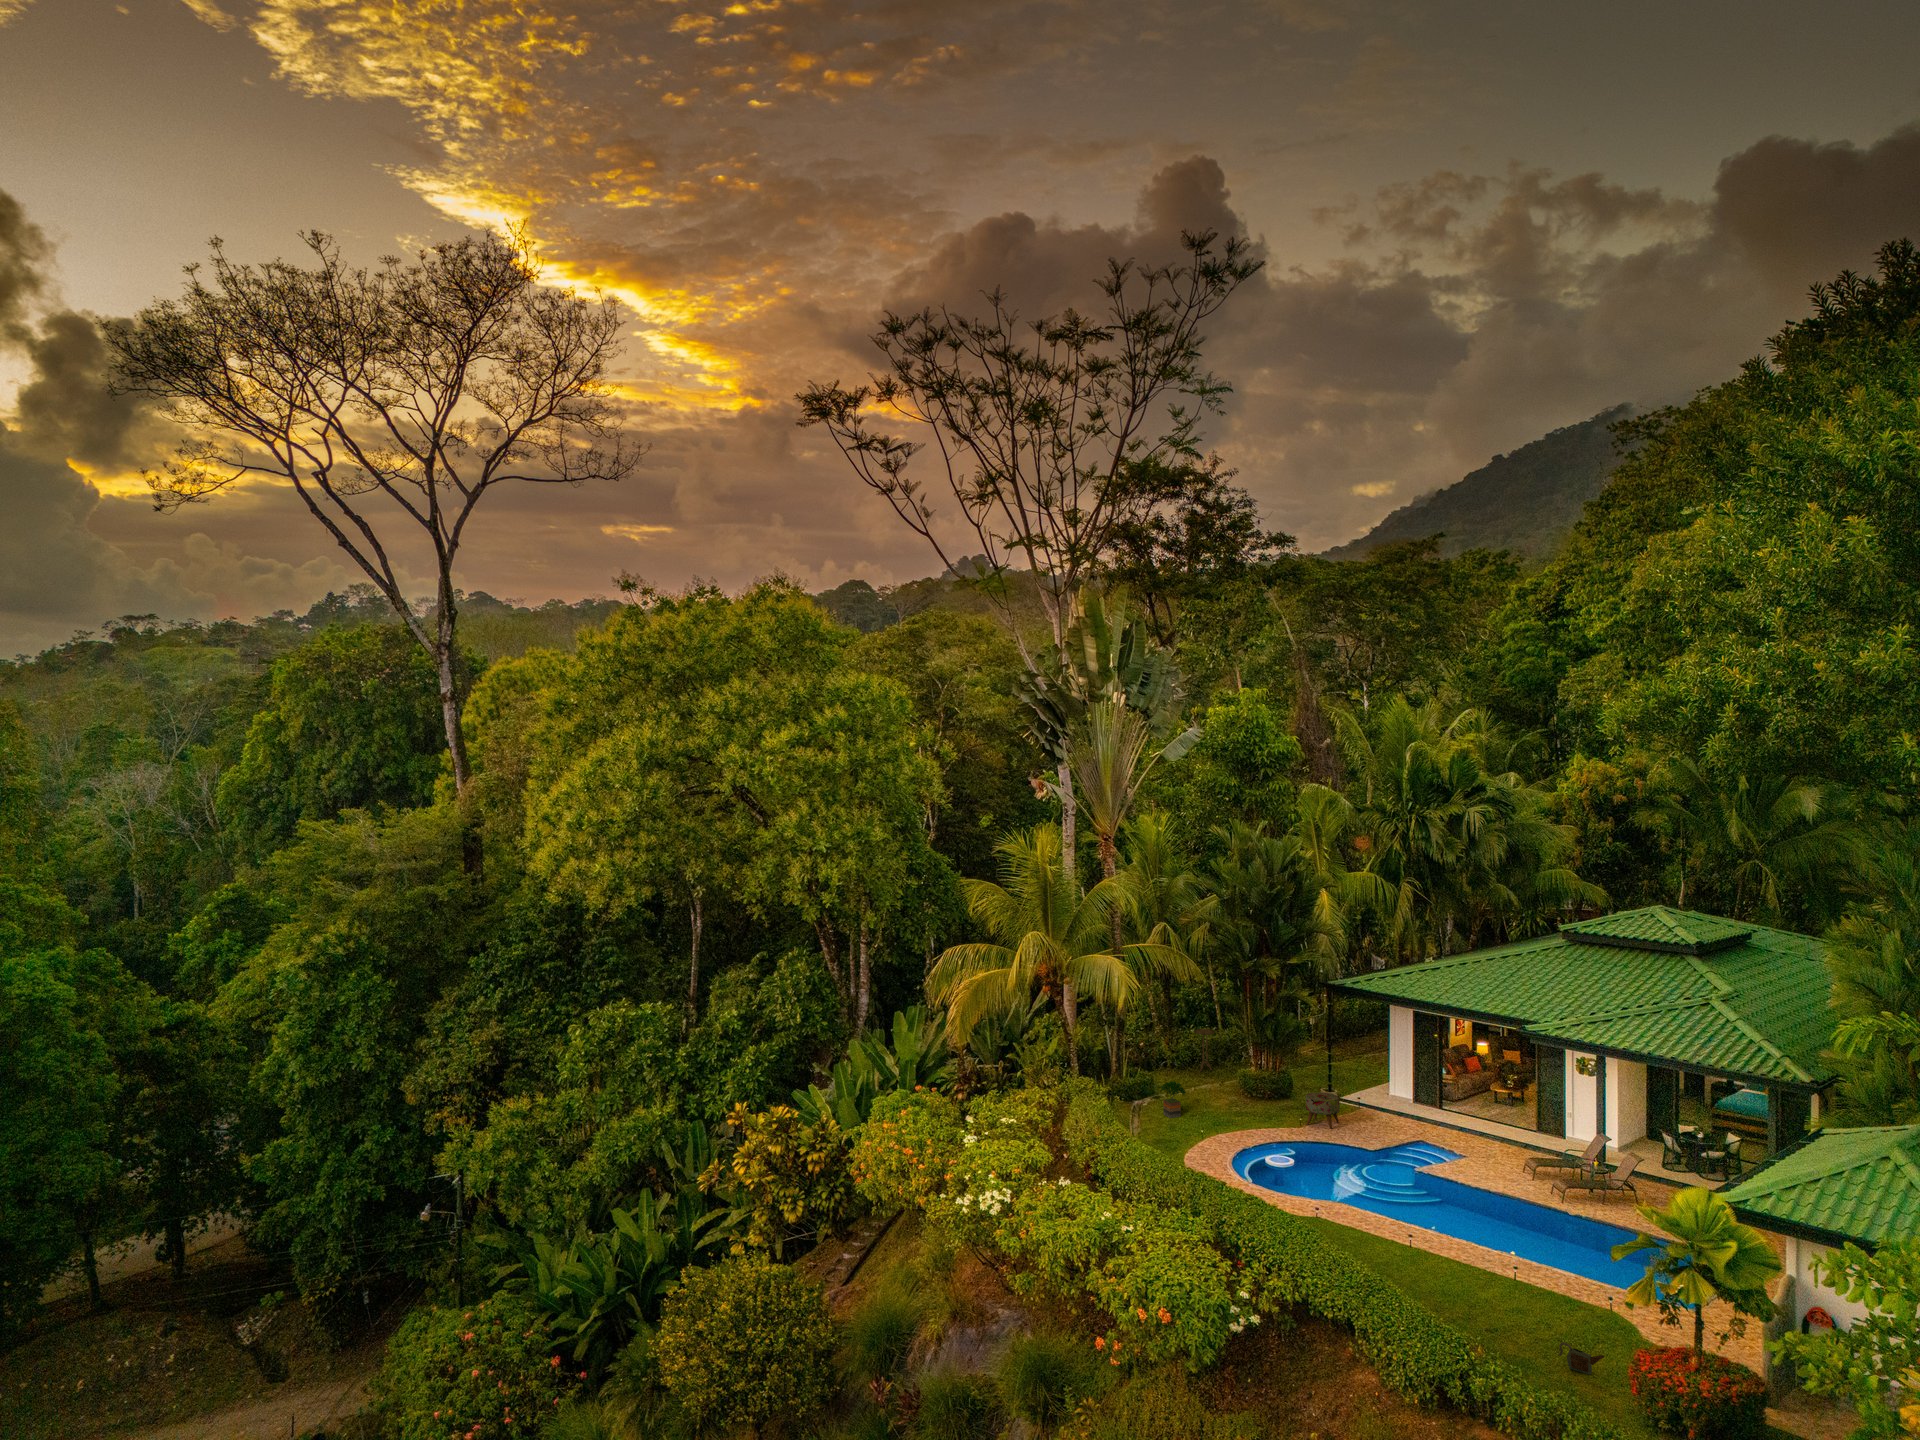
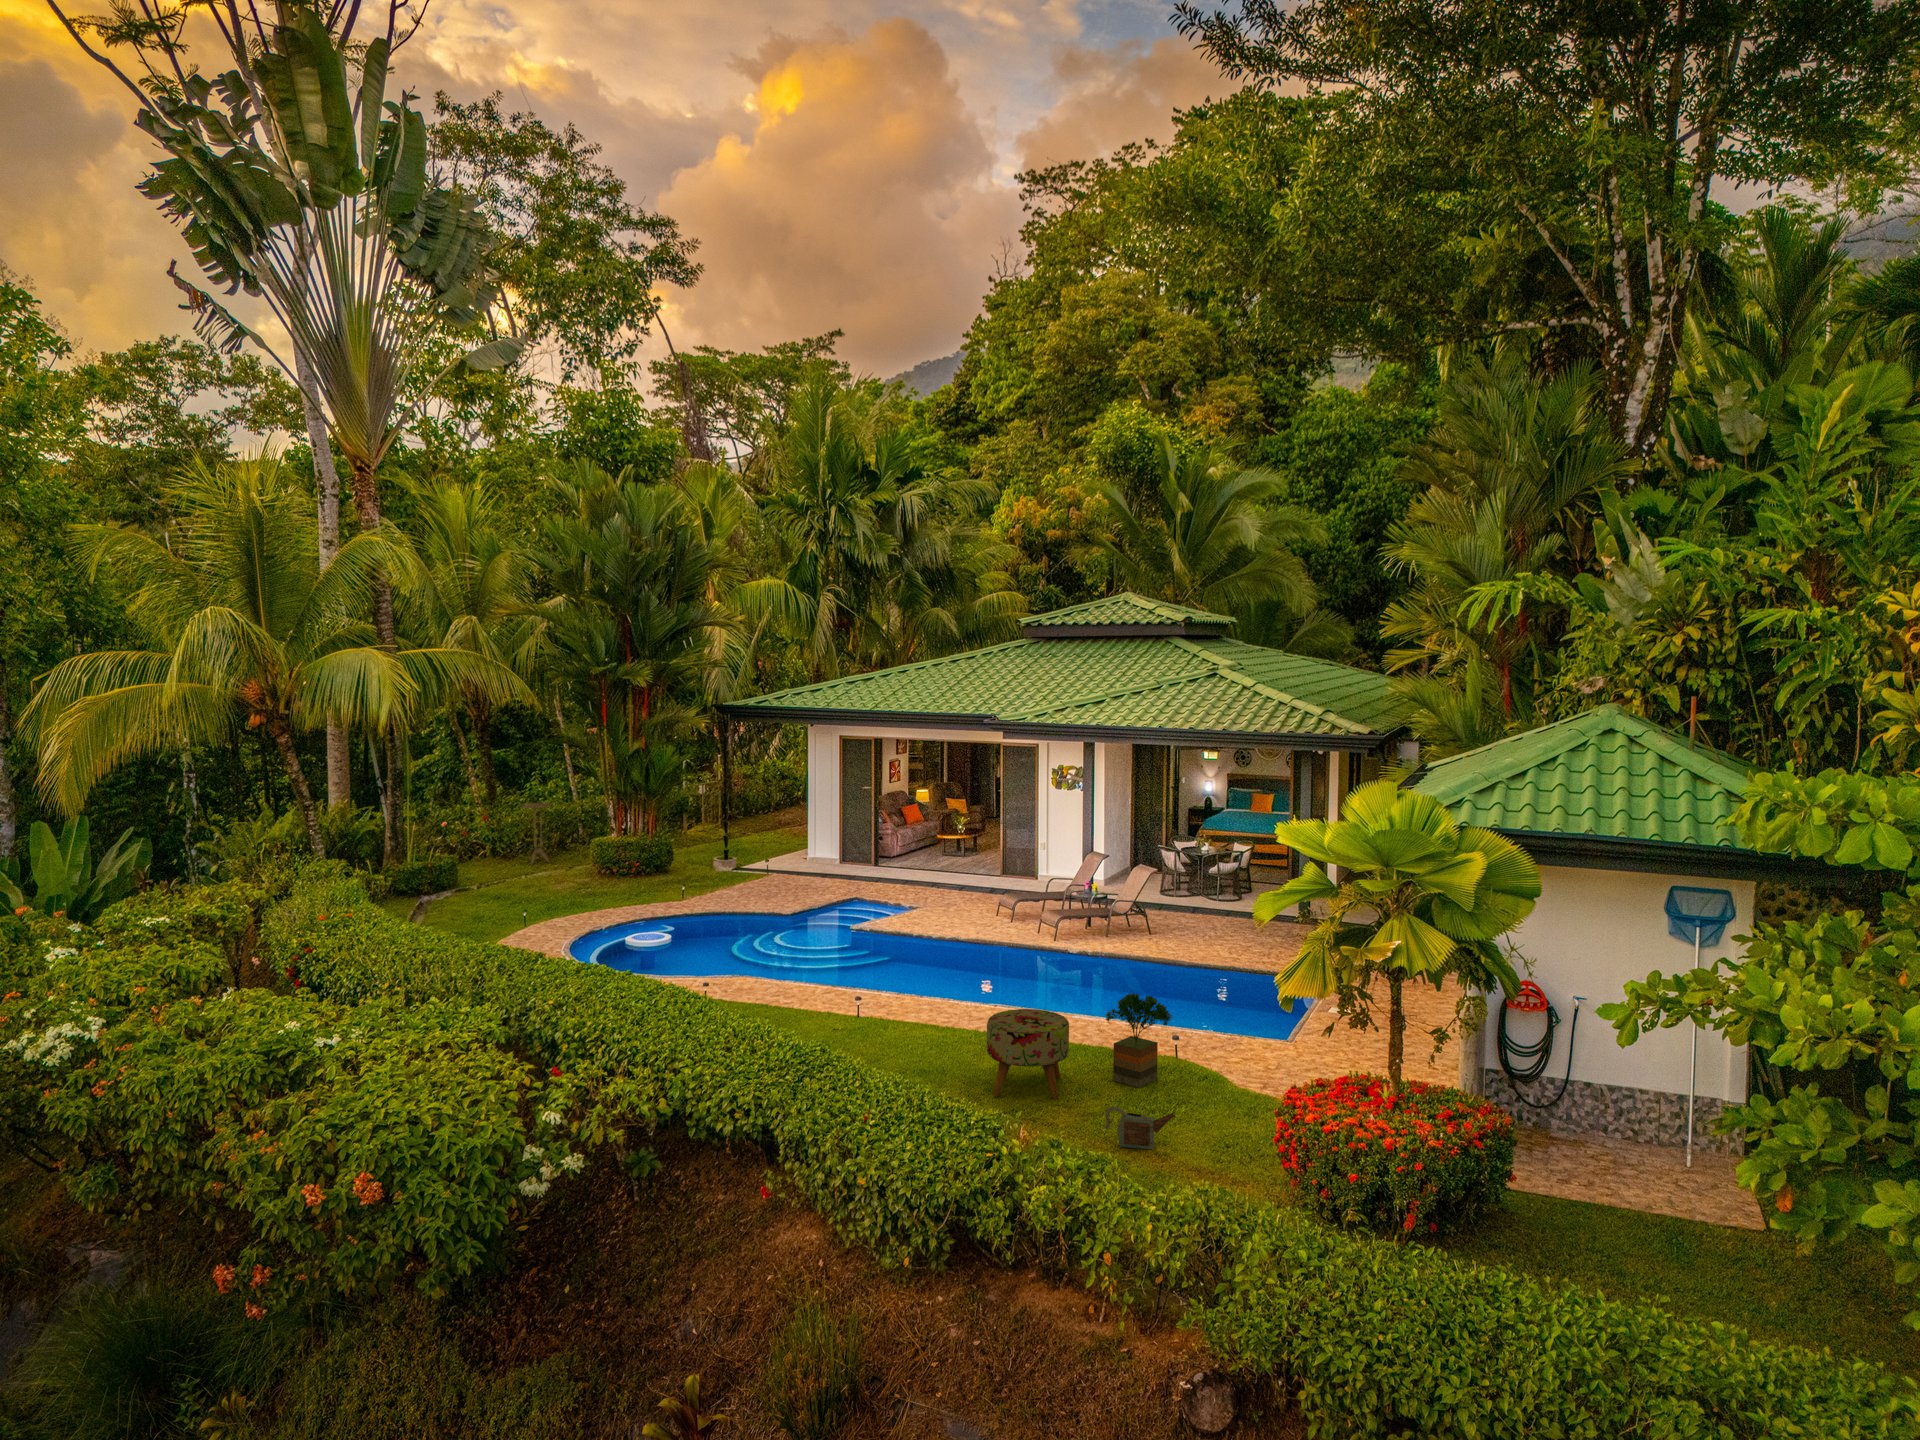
potted tree: present [1161,1081,1186,1118] -> present [1106,993,1172,1088]
ottoman: present [1306,1092,1340,1129] -> present [987,1009,1069,1099]

